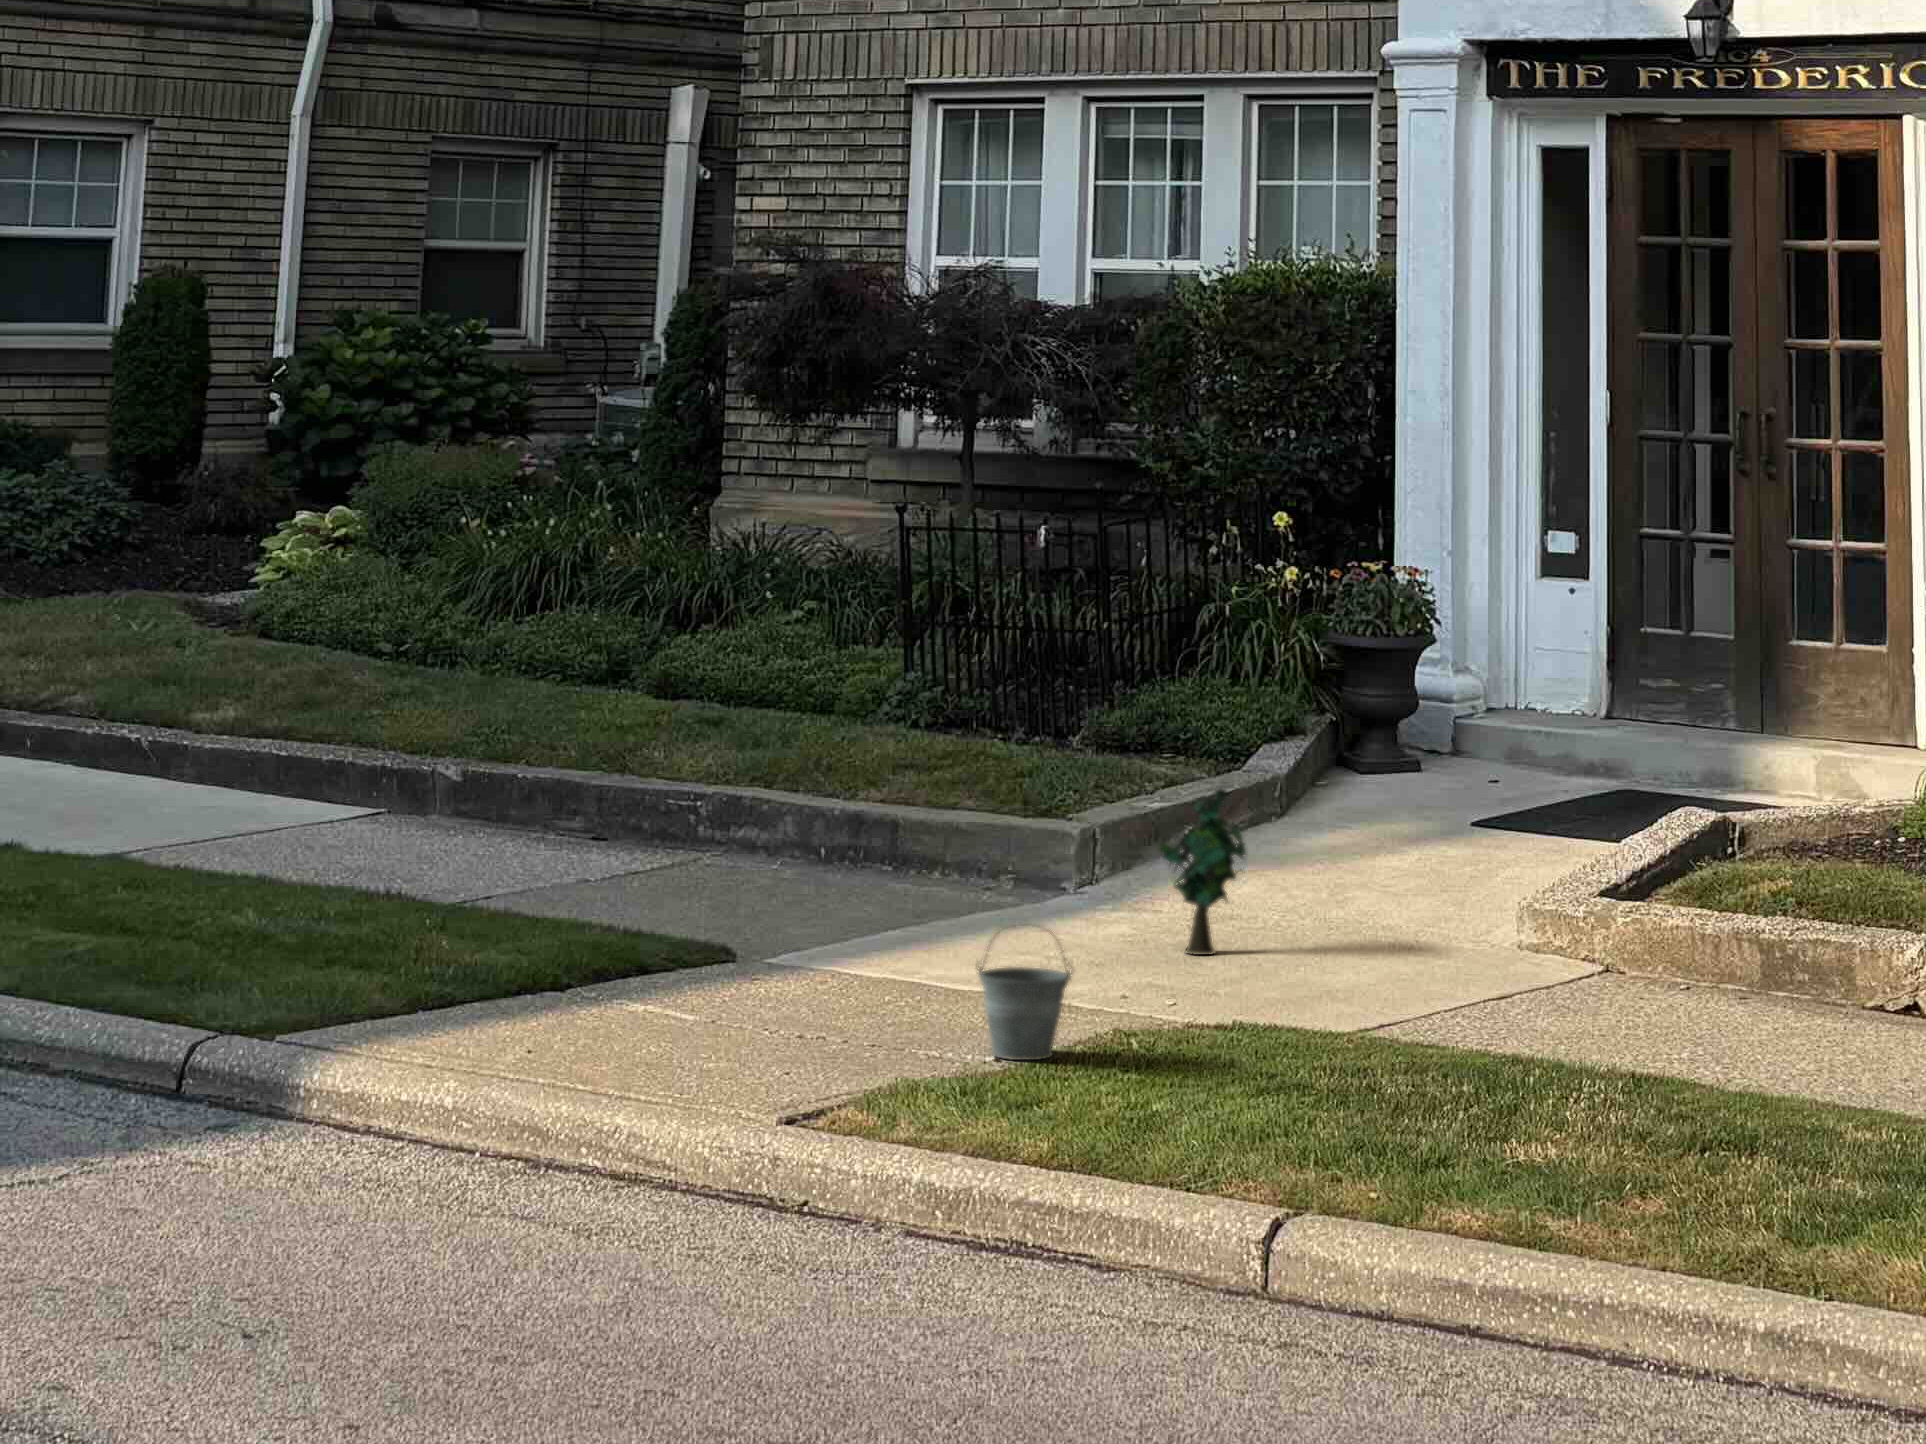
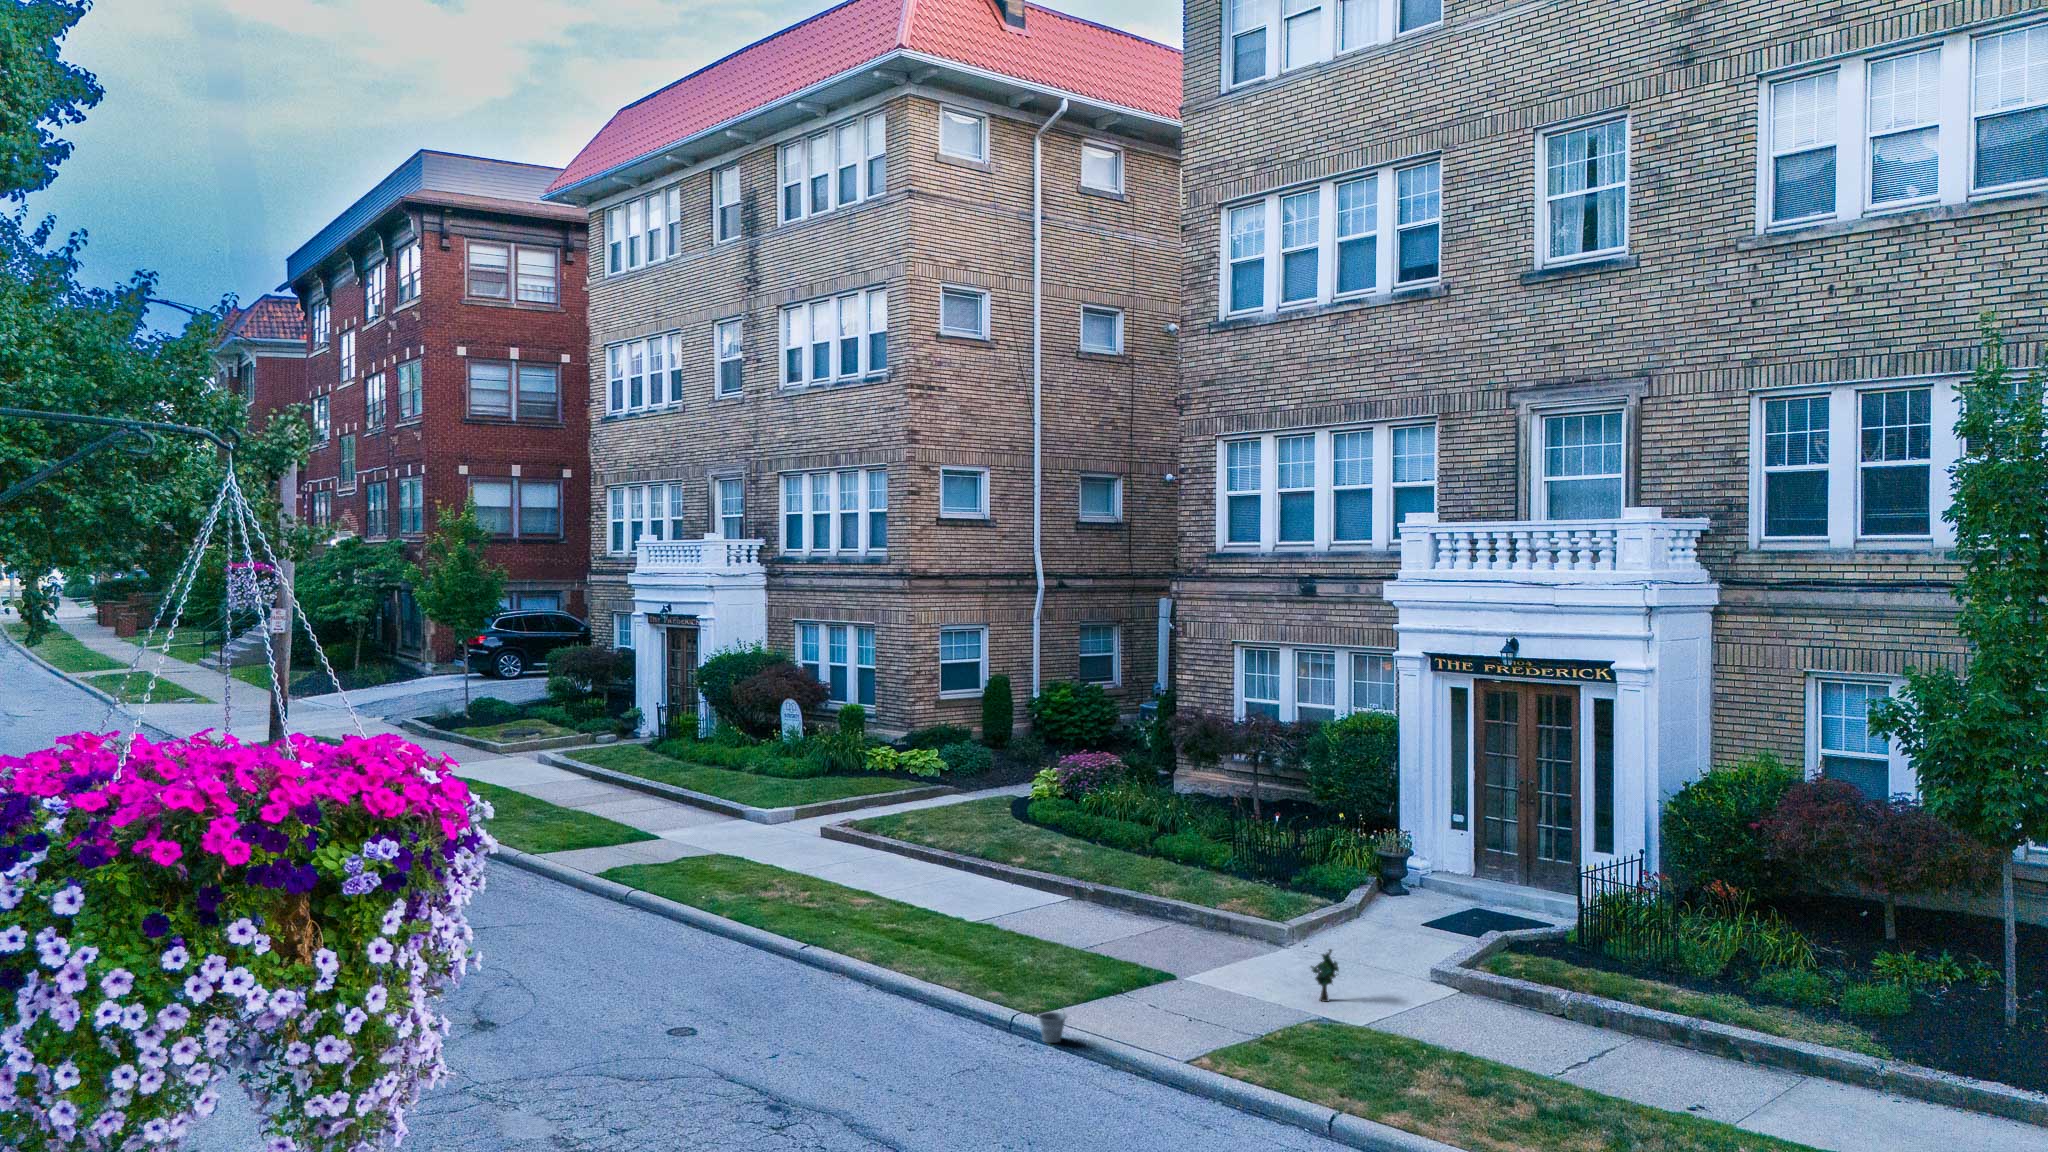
bucket: present [978,925,1072,1060] -> present [1038,1012,1066,1043]

